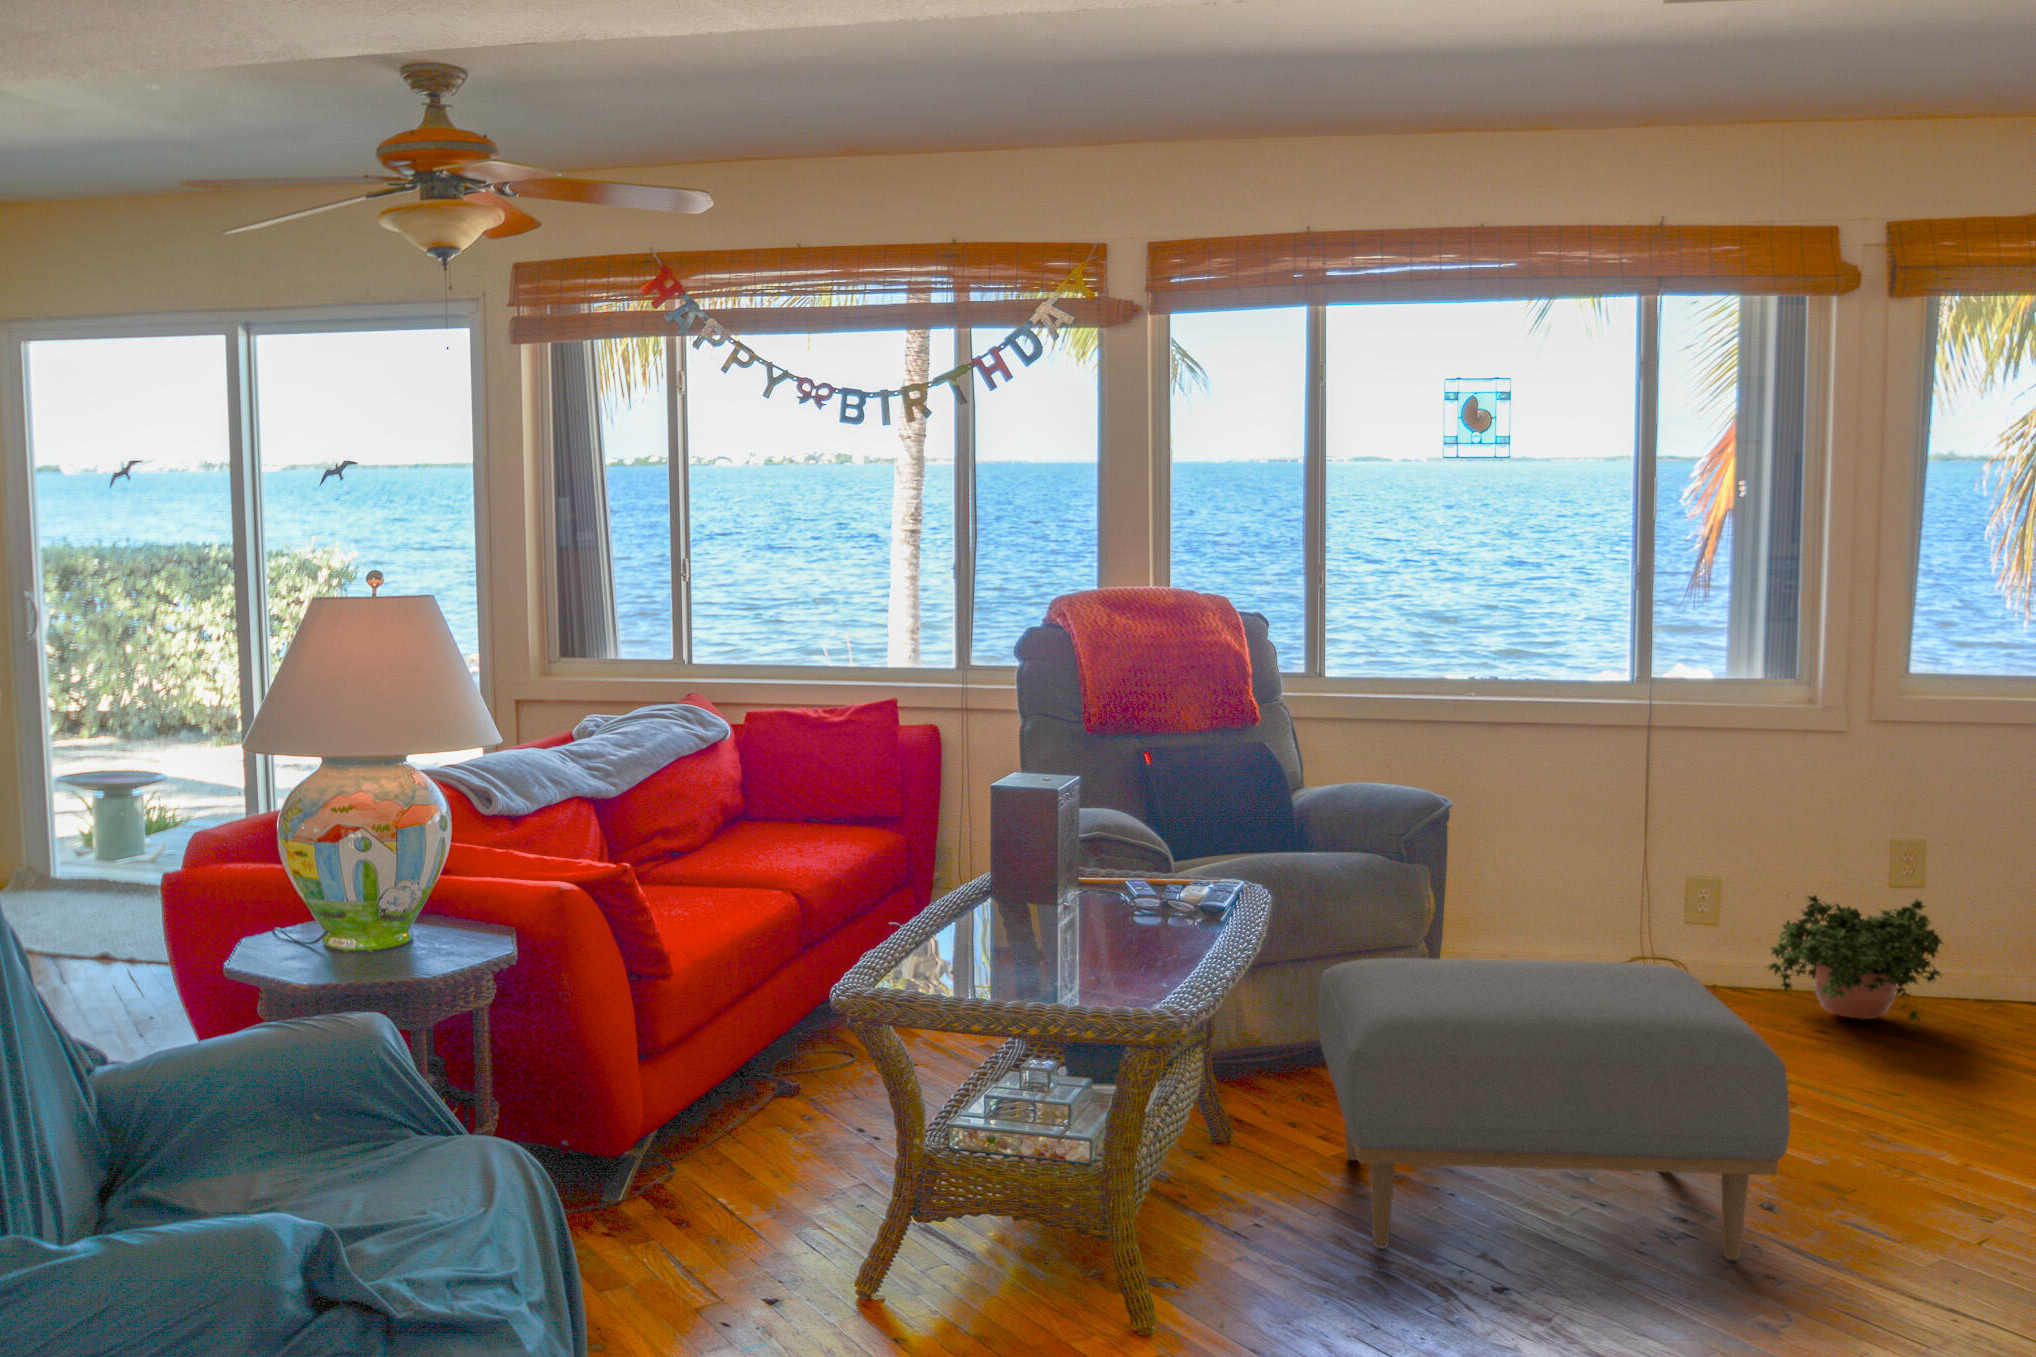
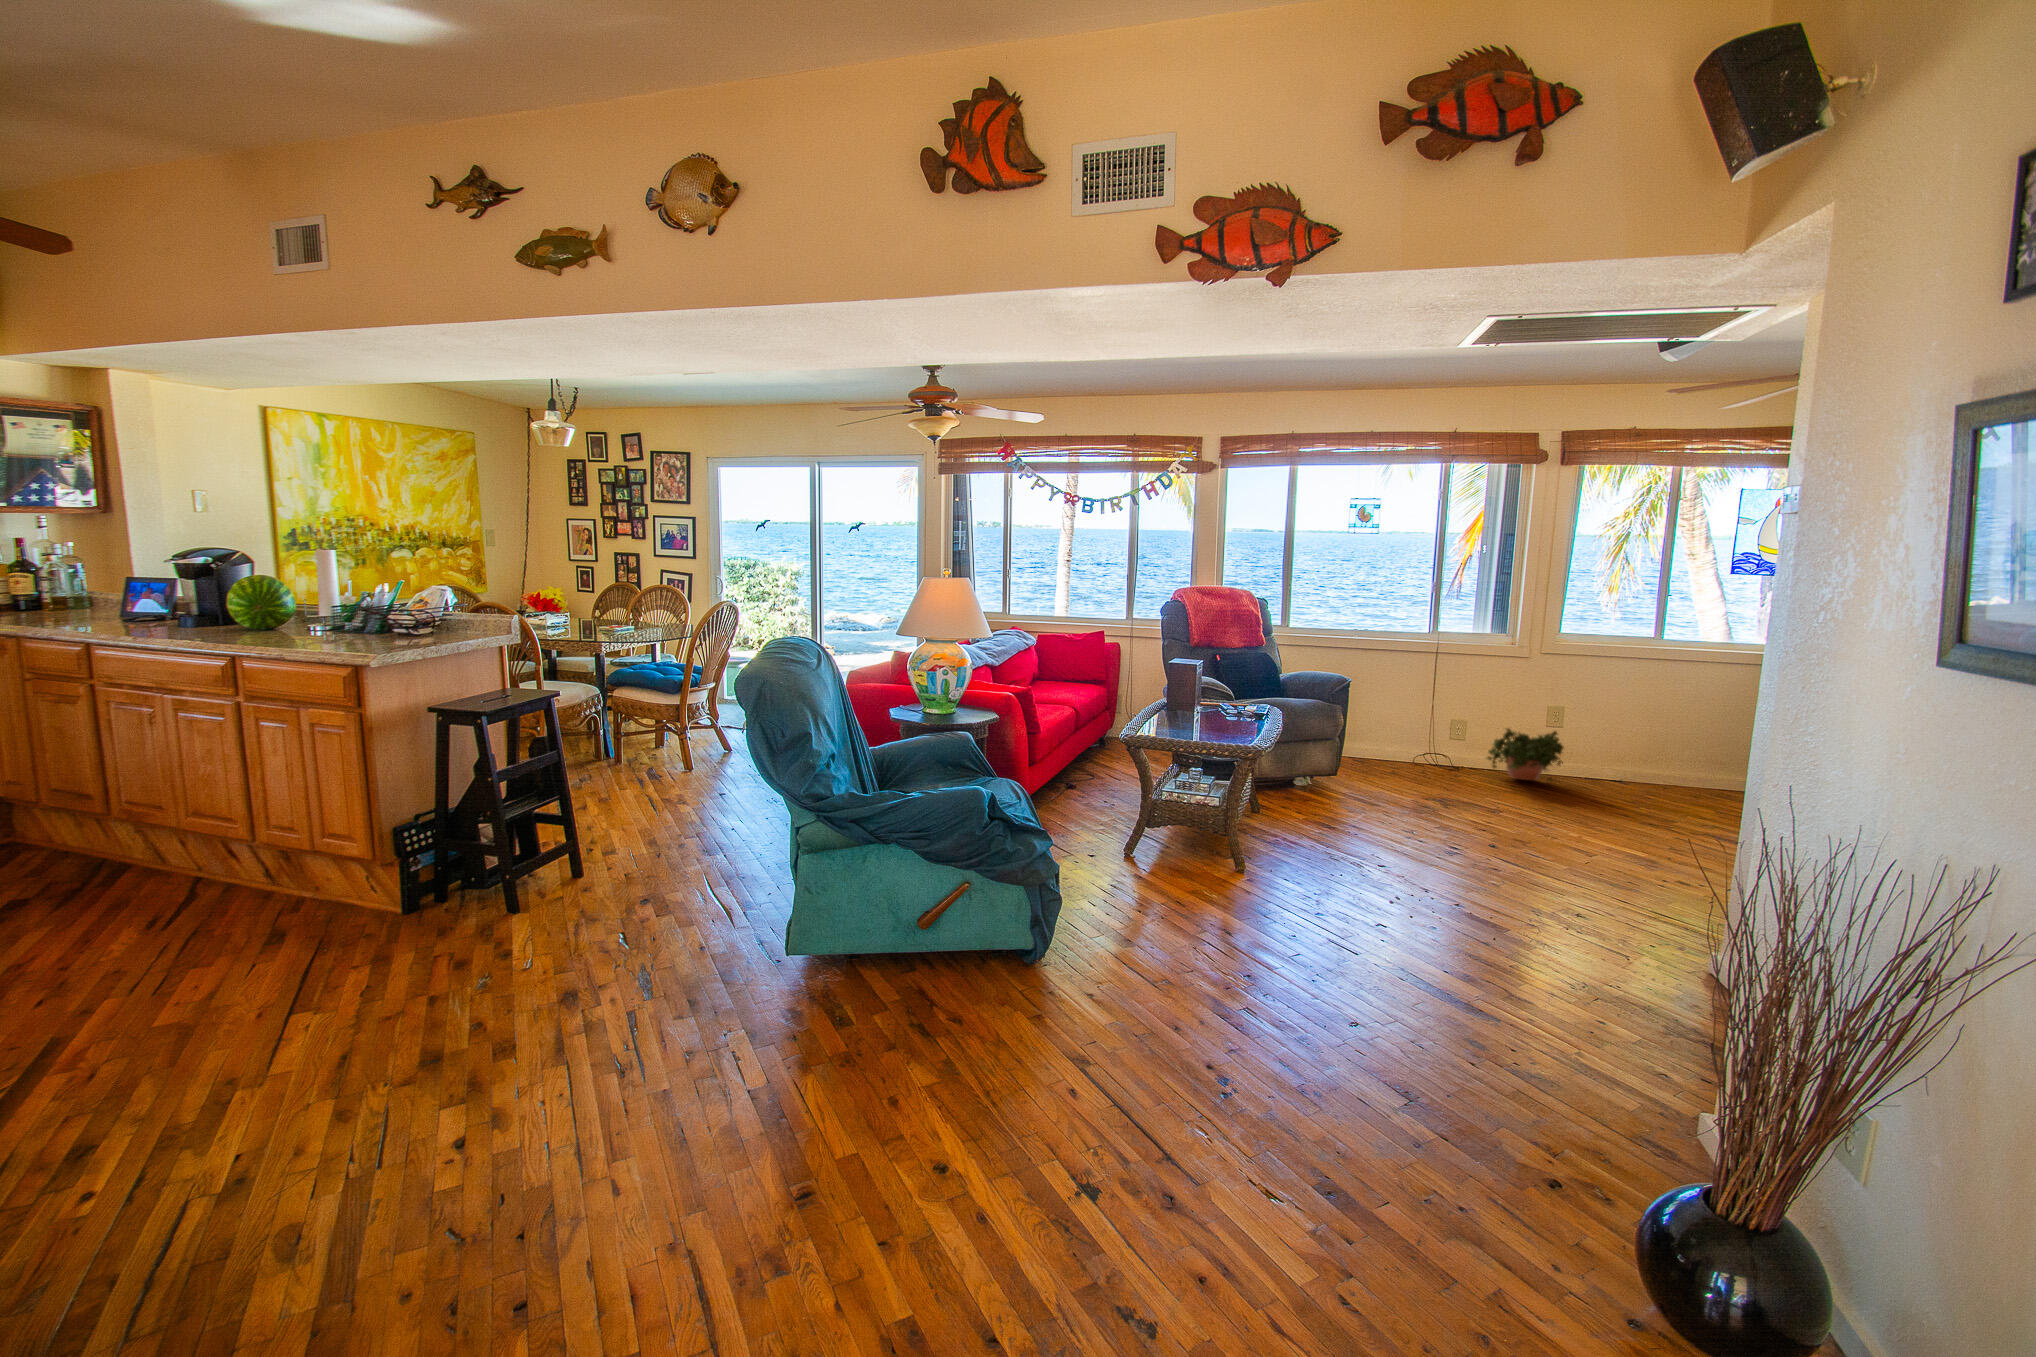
ottoman: present [1318,958,1790,1260] -> none [1295,738,1486,853]

